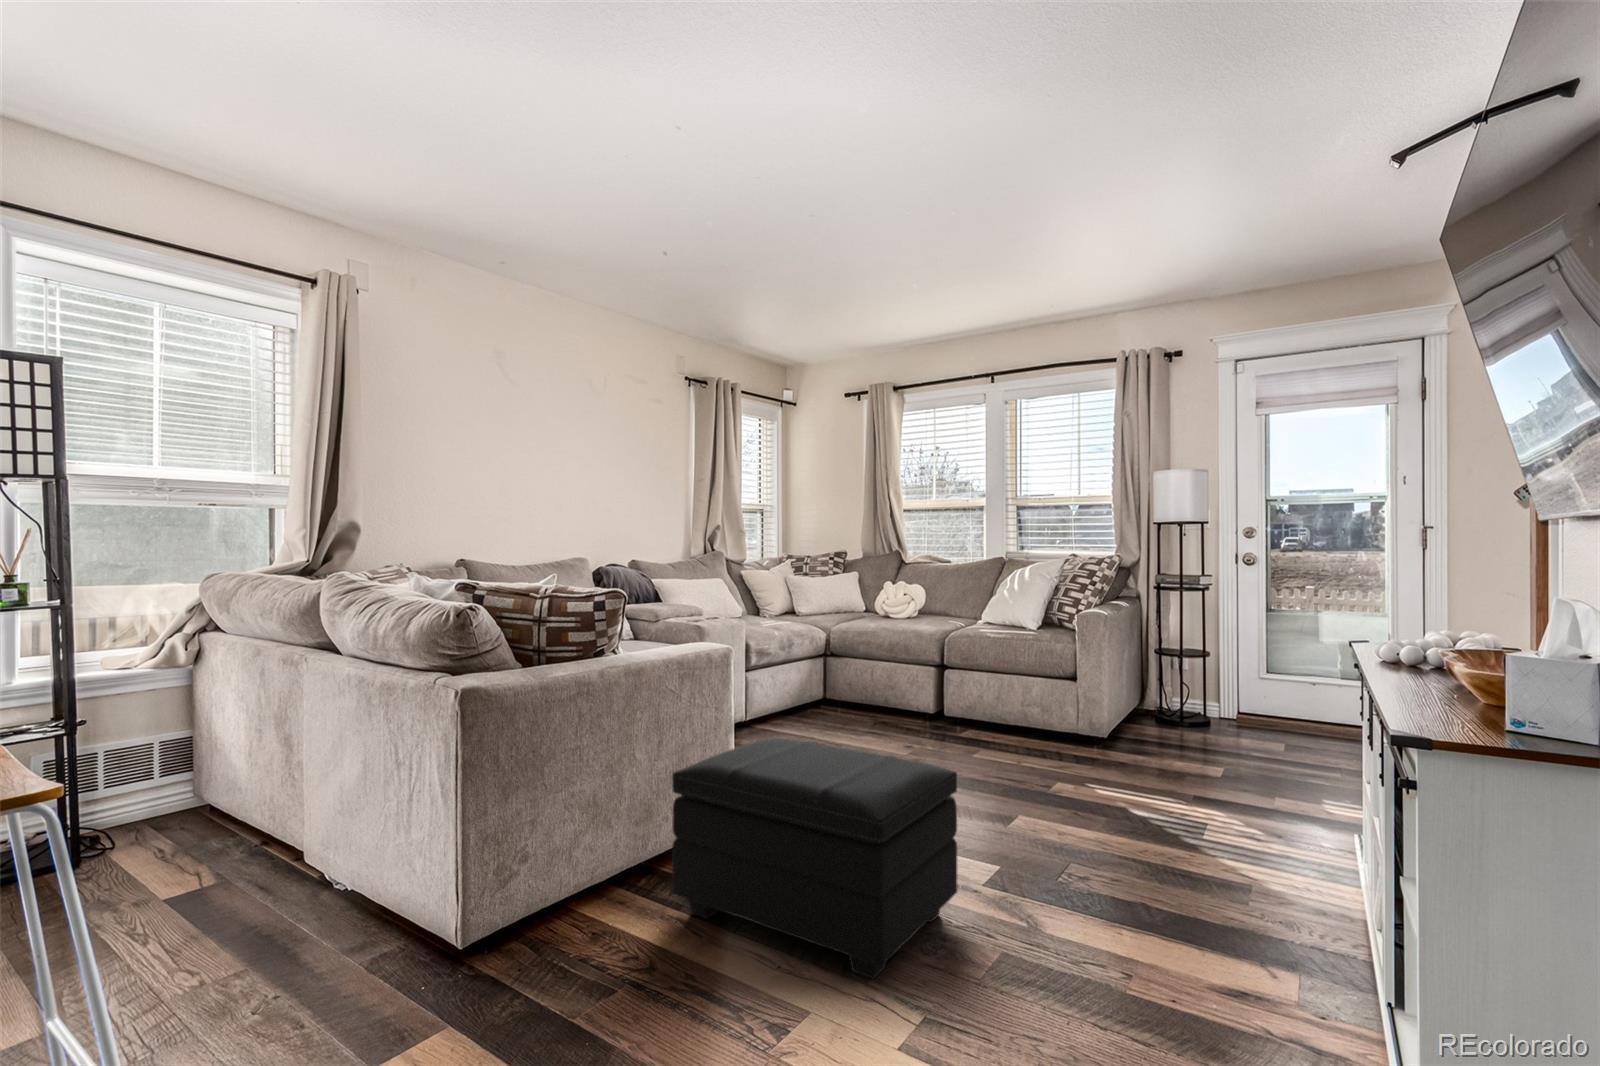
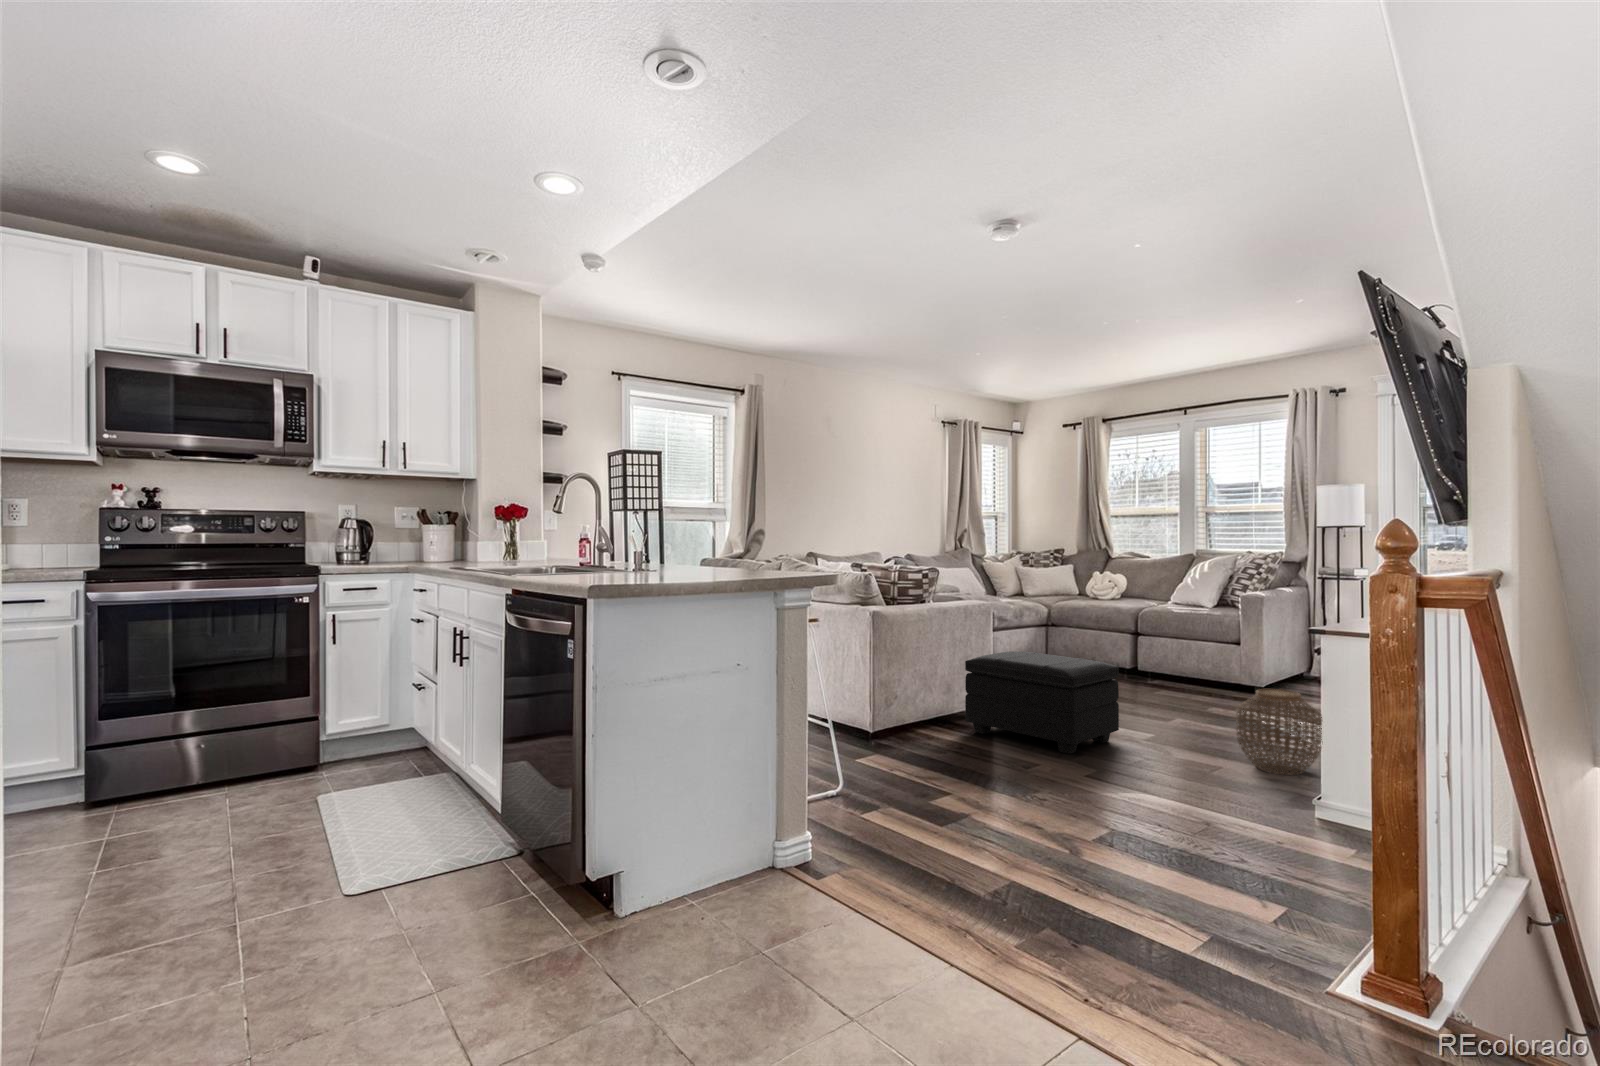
woven basket: none [1184,817,1355,1007] -> present [1236,689,1322,775]

